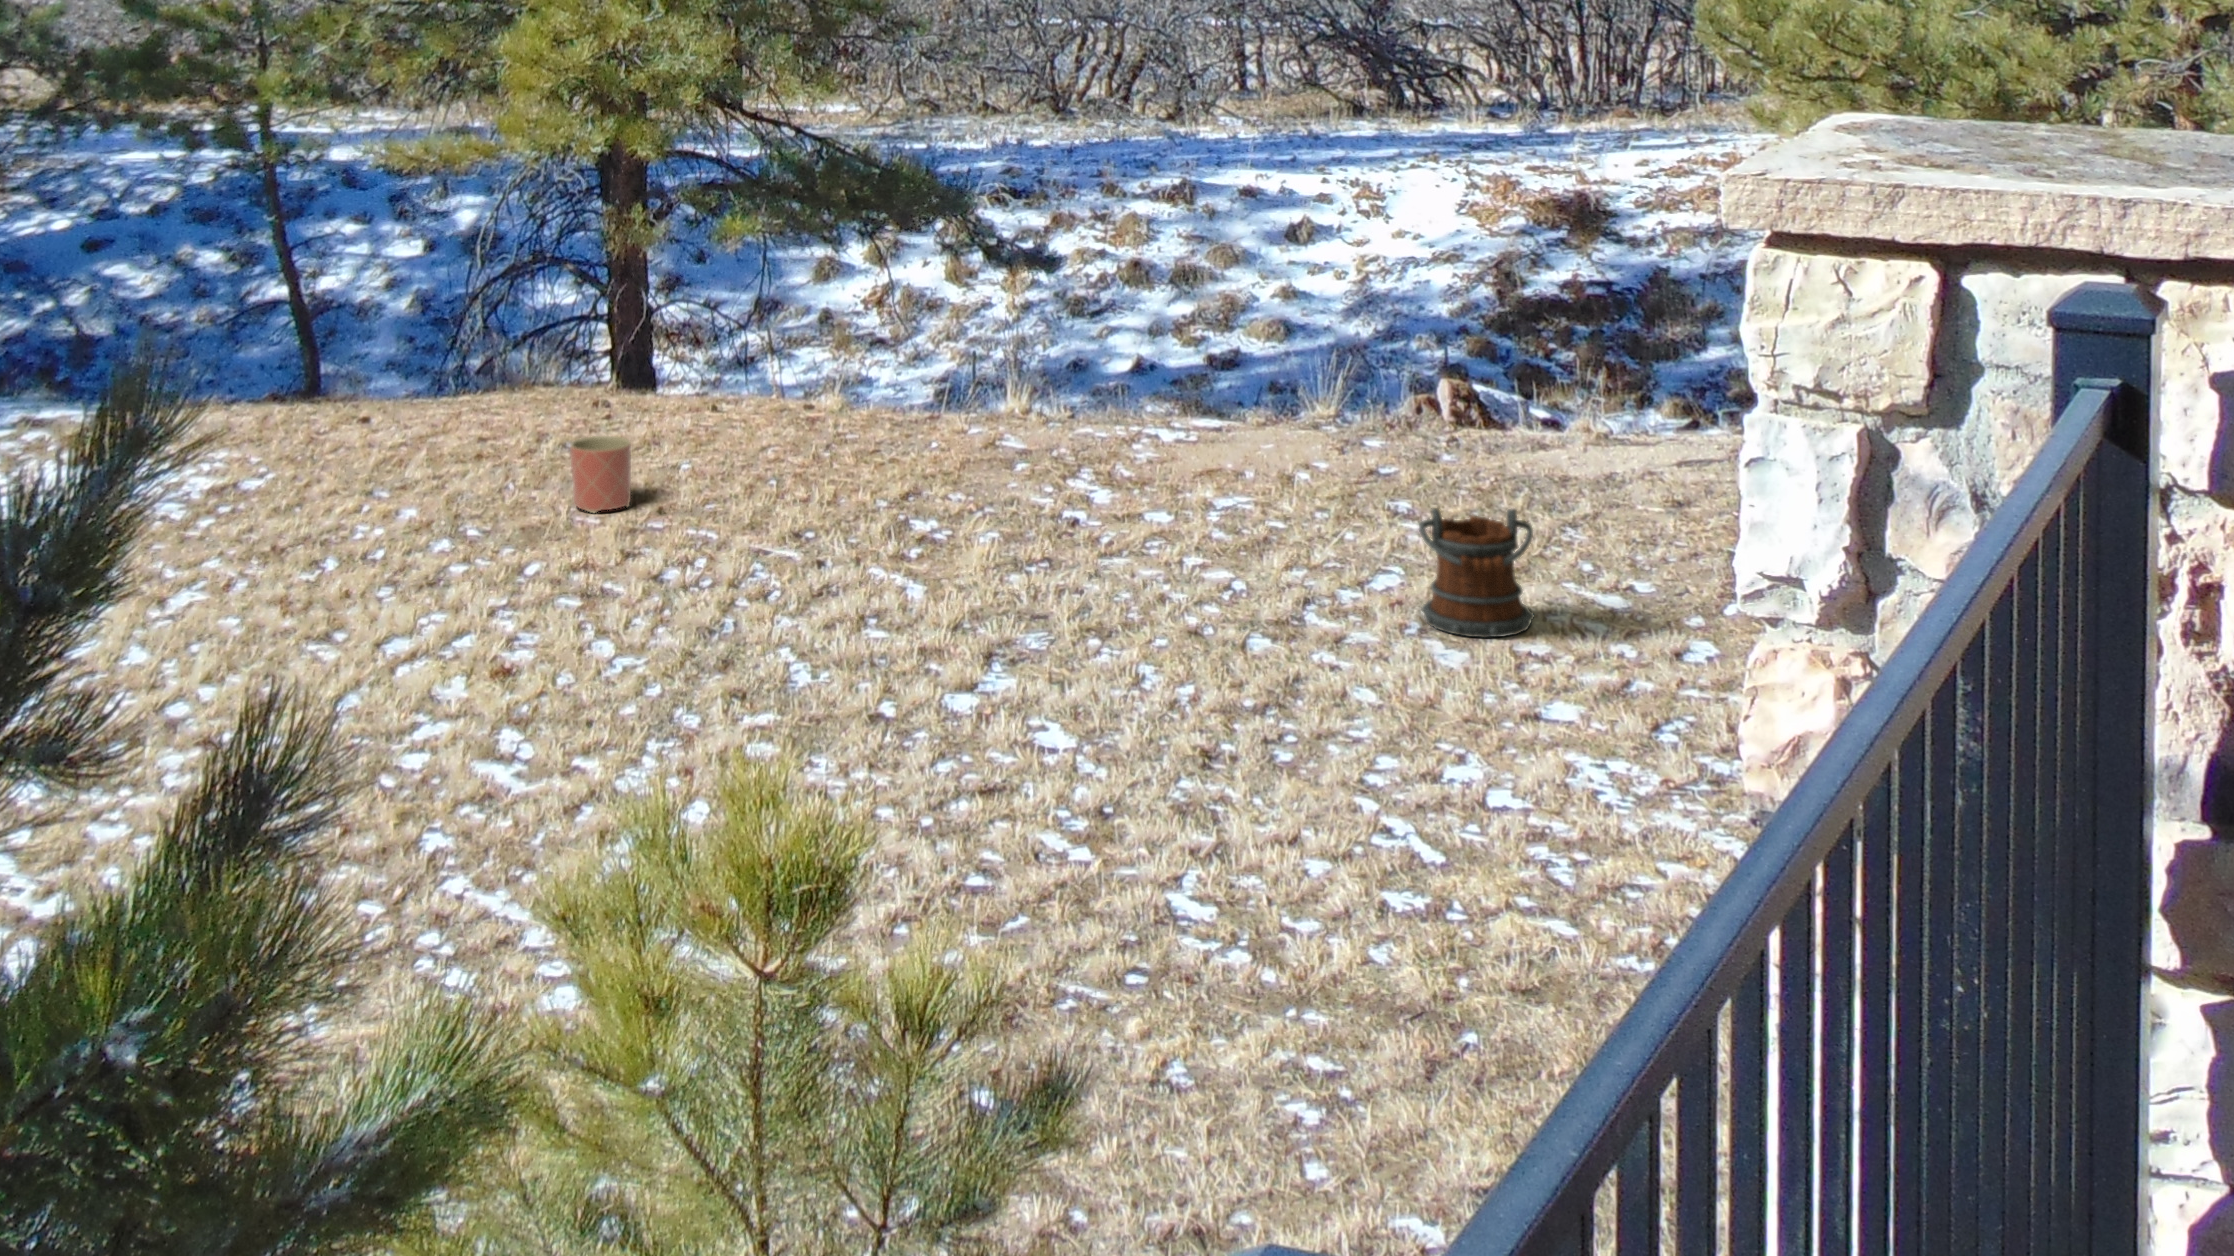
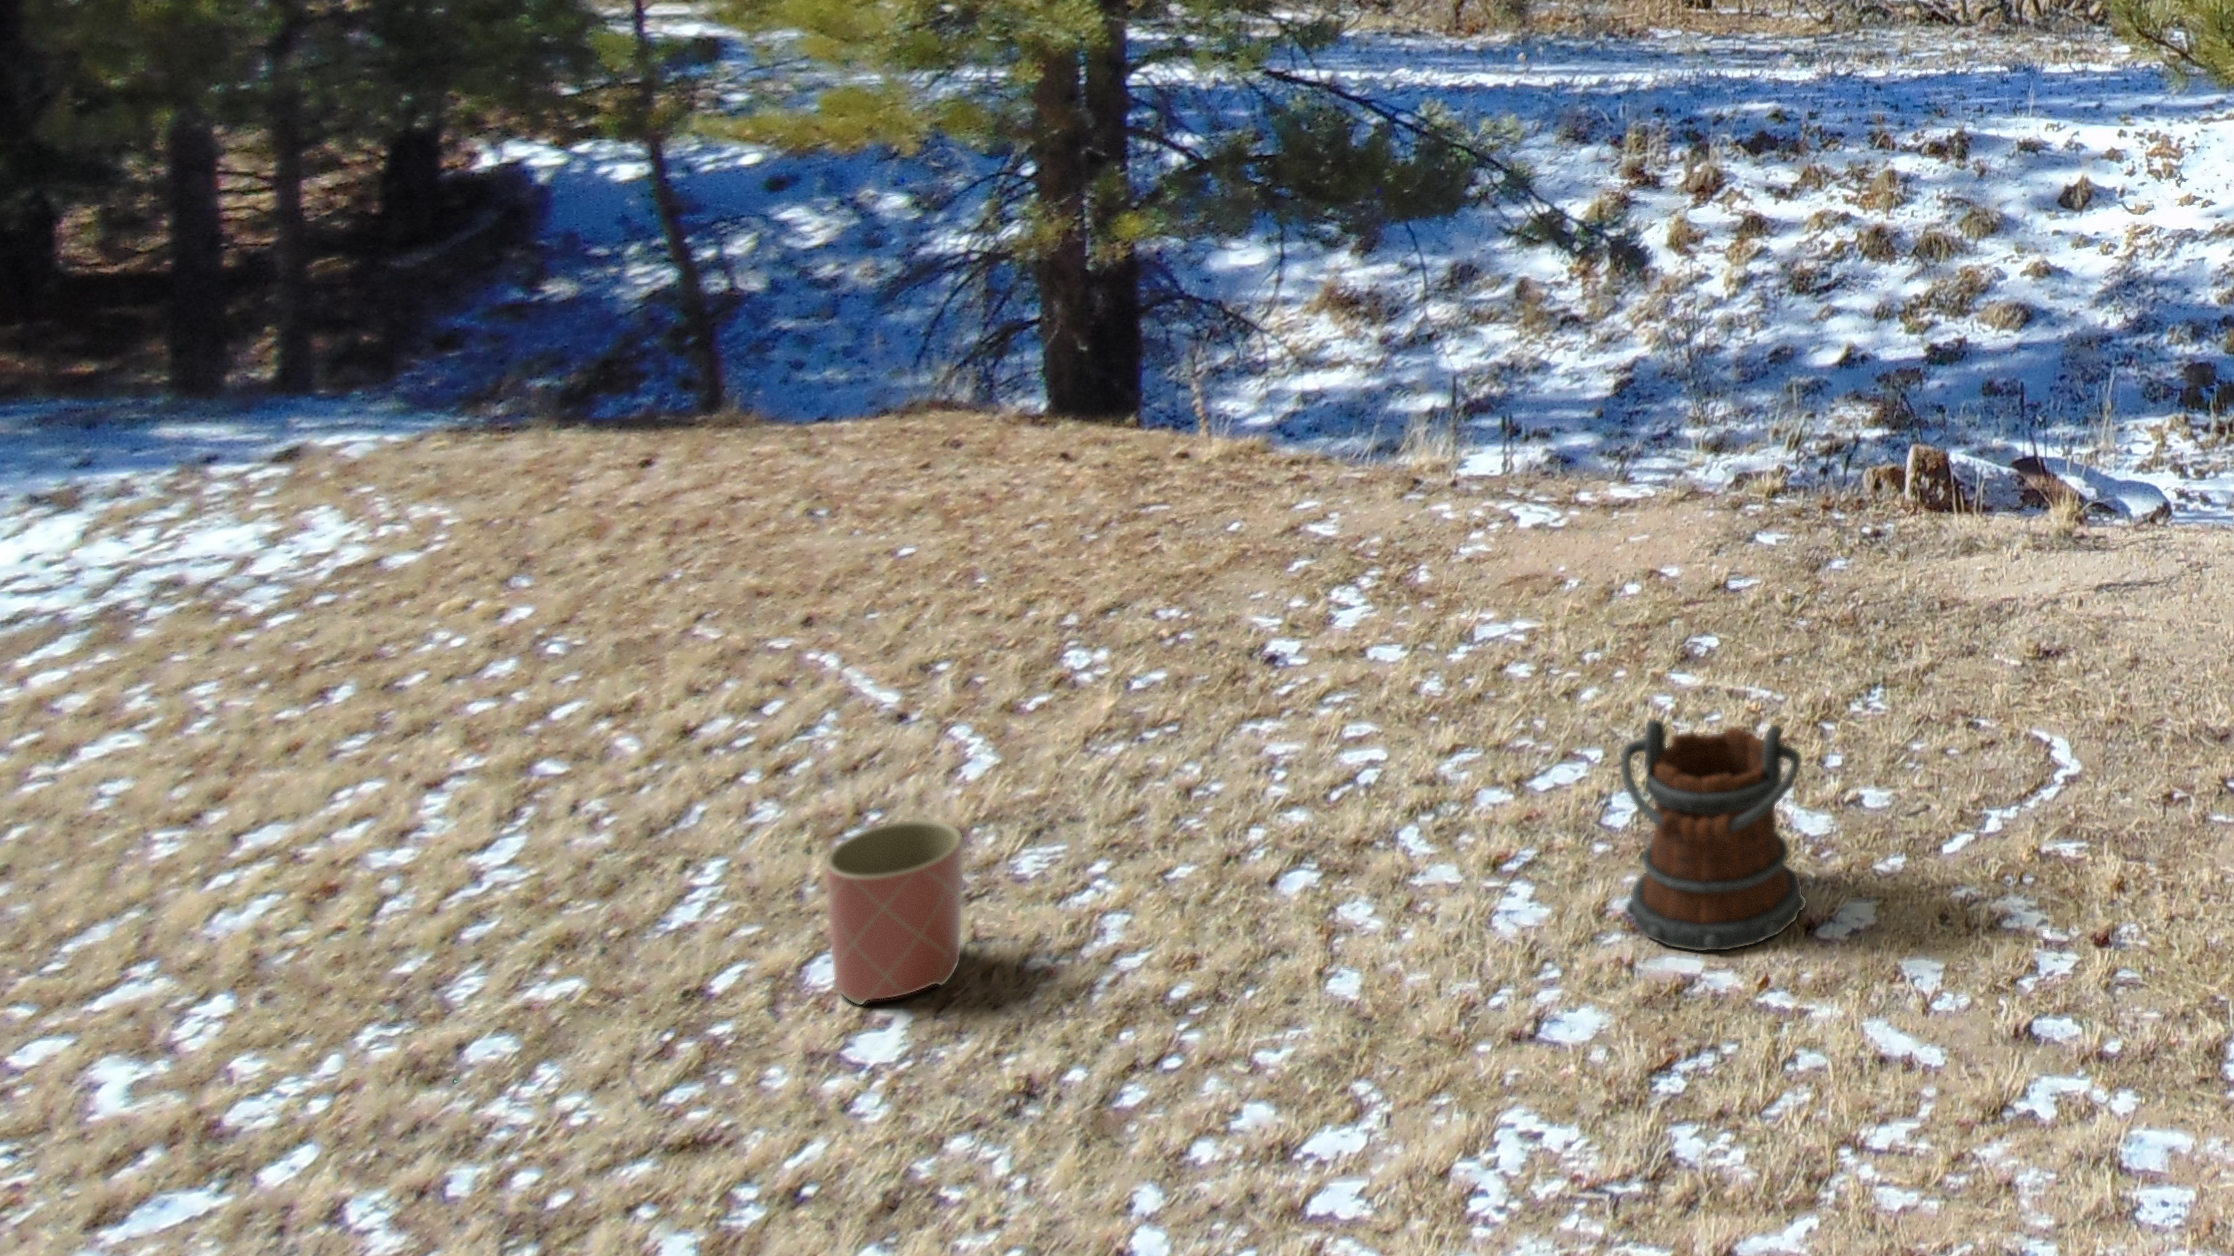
planter: present [570,436,631,513] -> present [825,820,963,1004]

